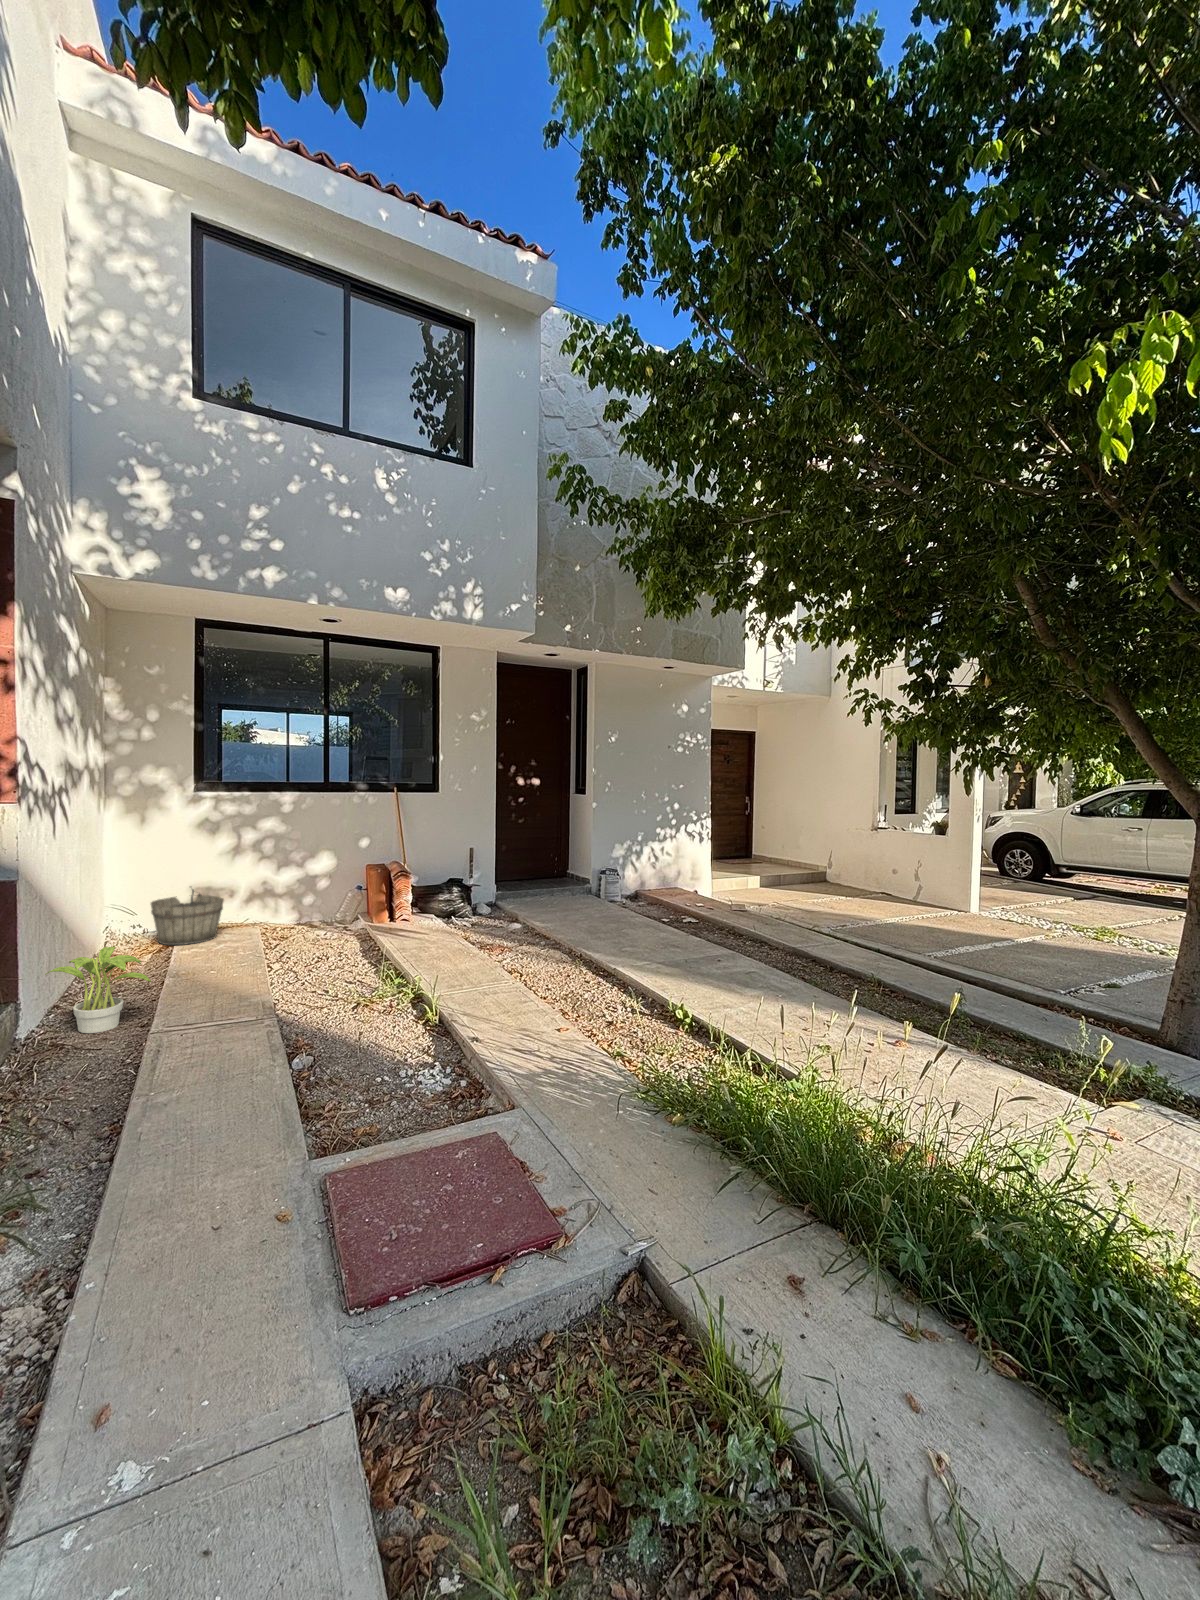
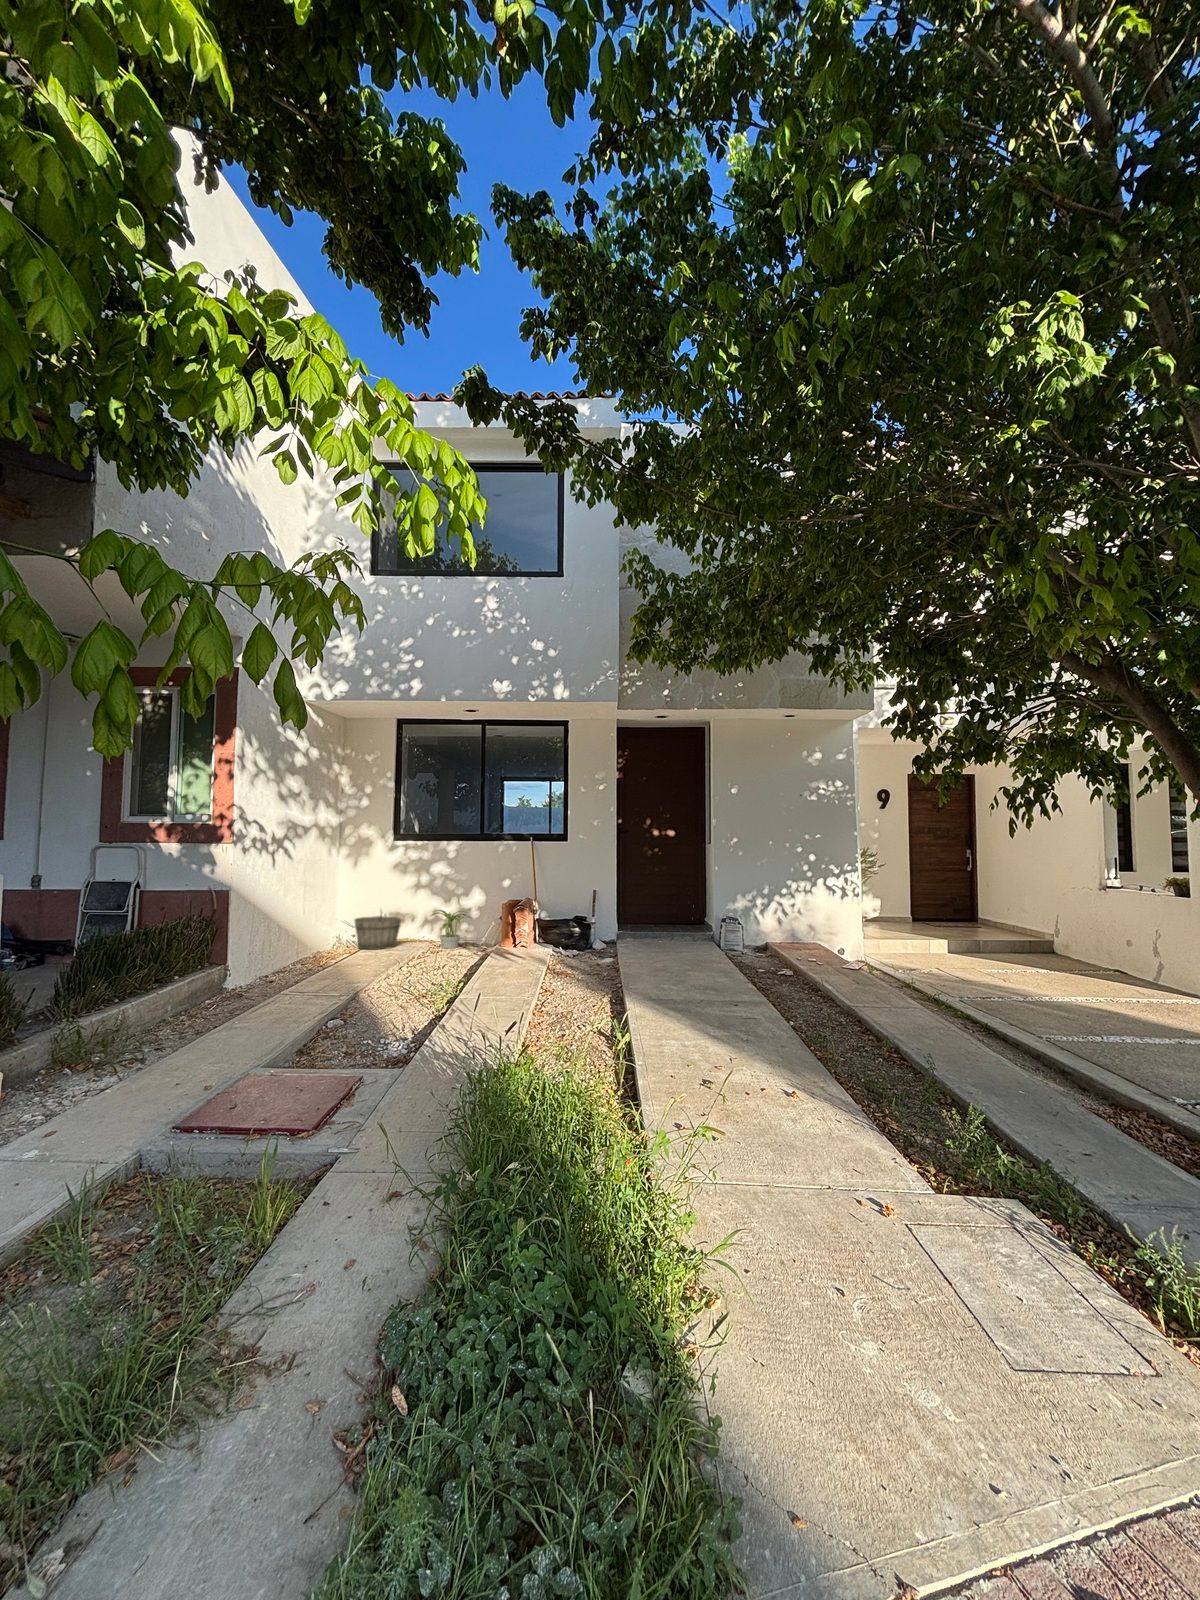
potted plant: present [45,947,151,1033] -> present [431,910,472,949]

